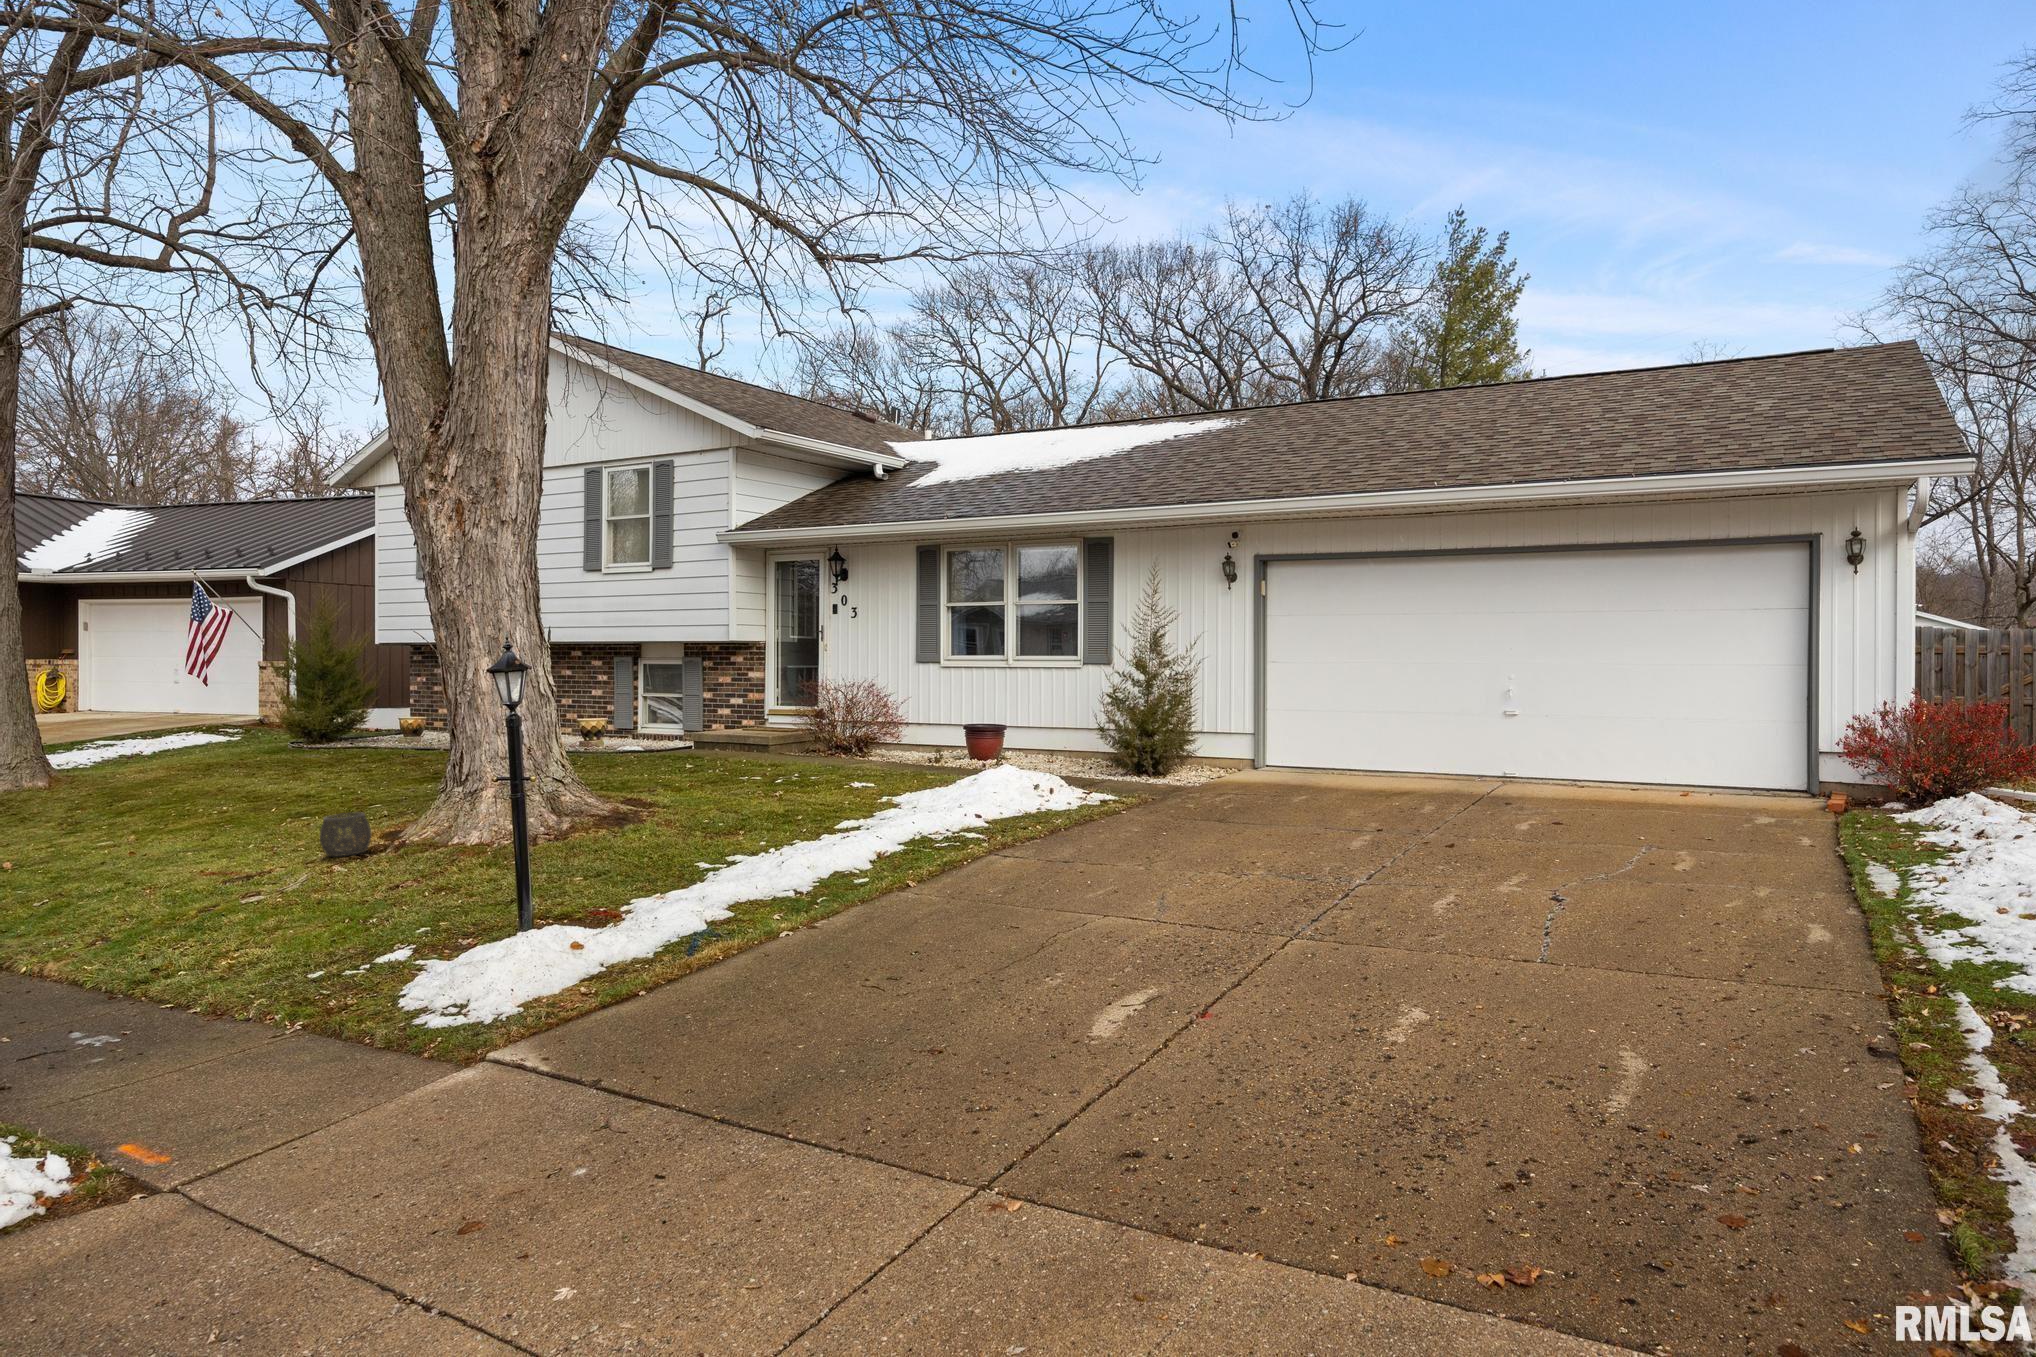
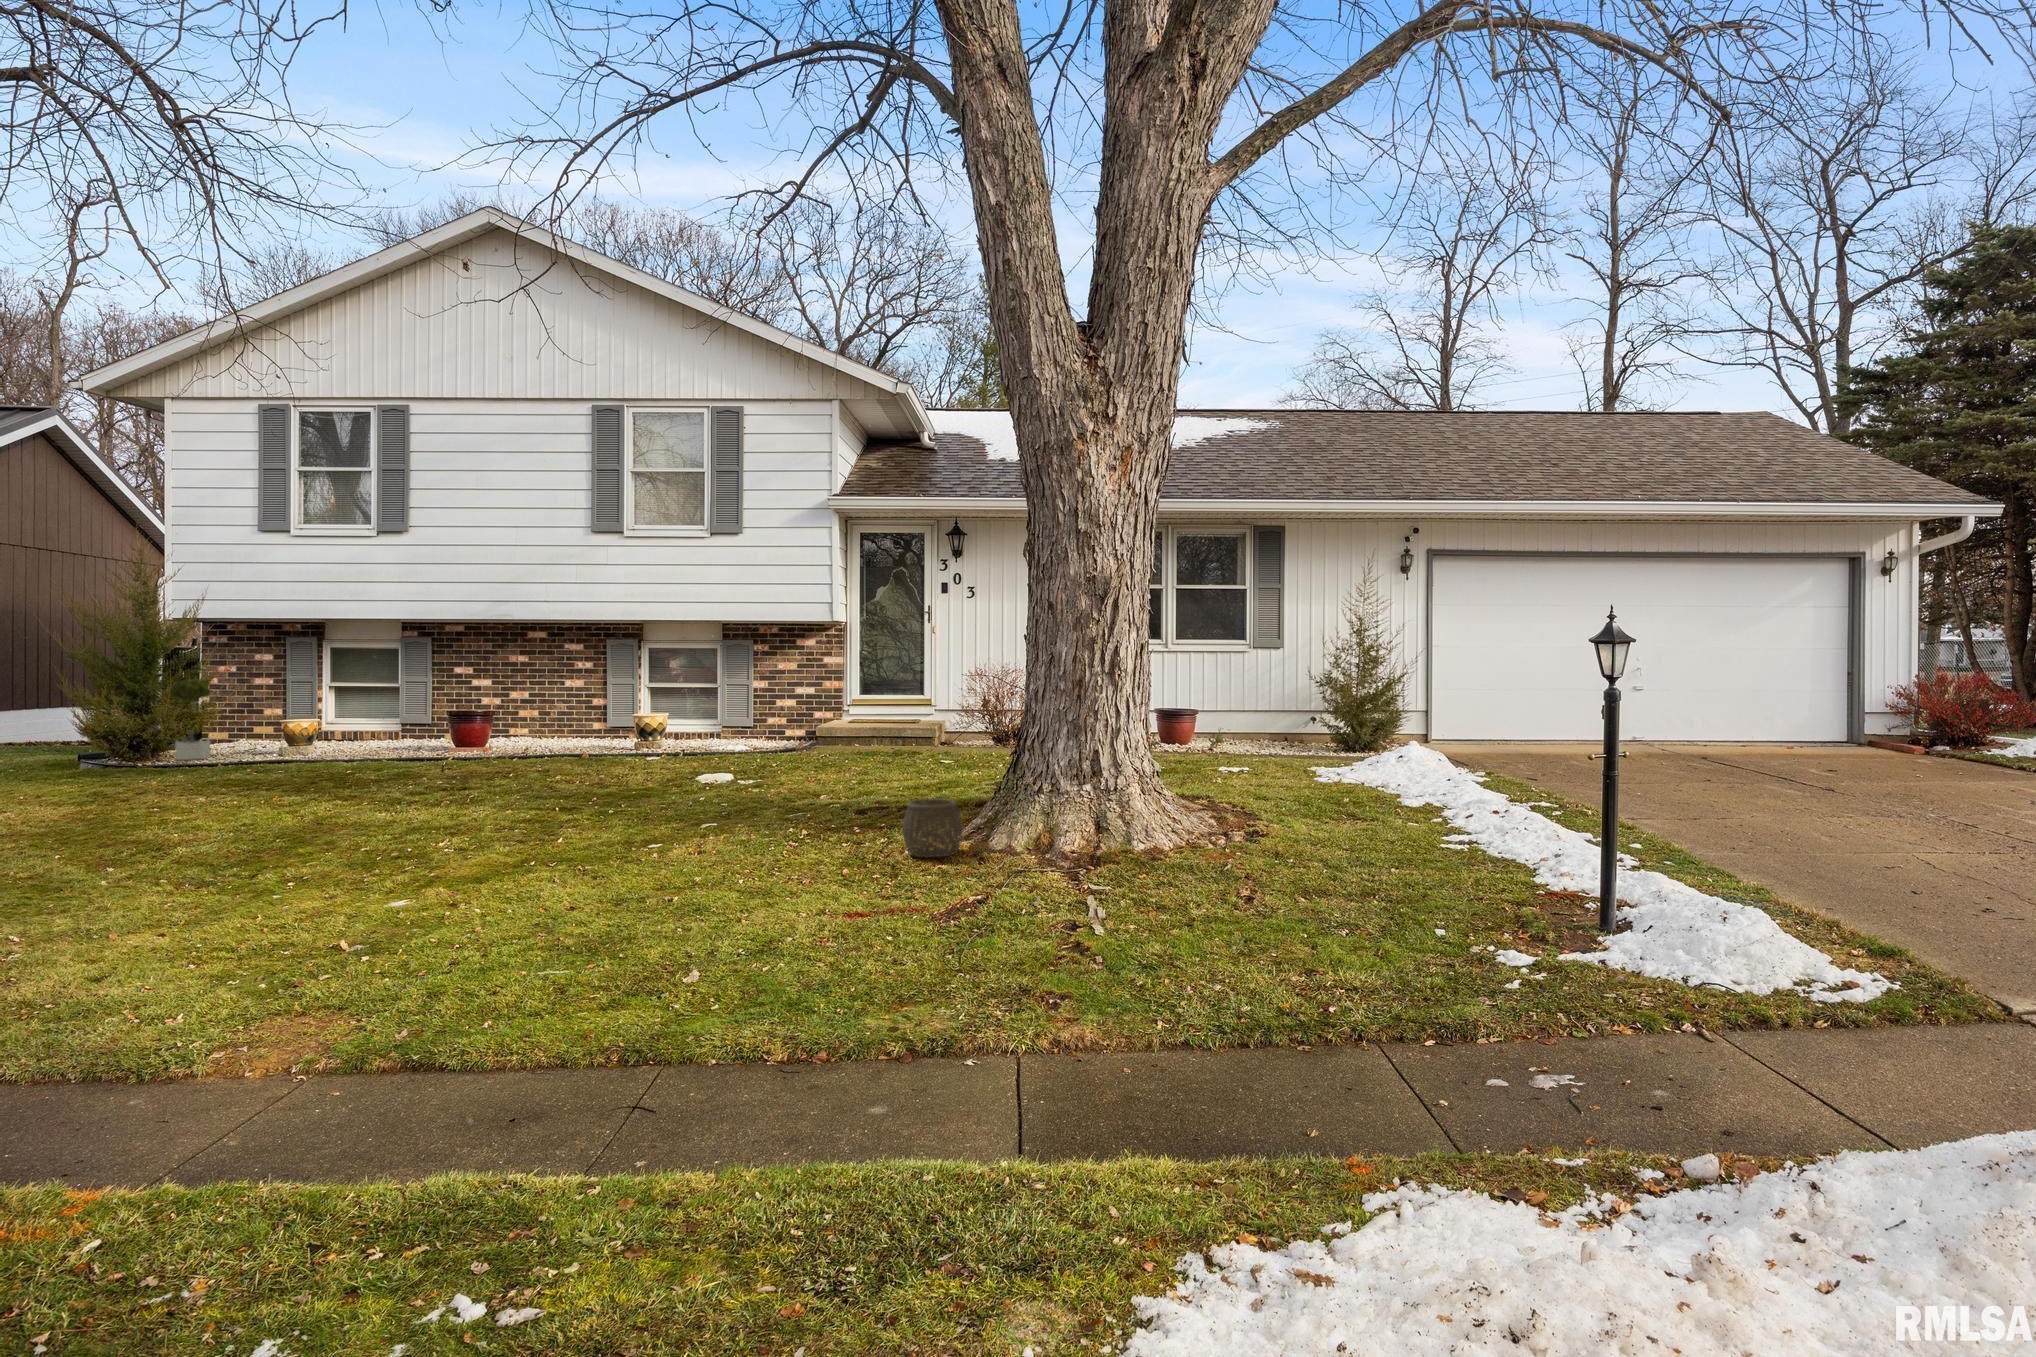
potted tree: none [355,688,386,745] -> present [170,677,210,760]

